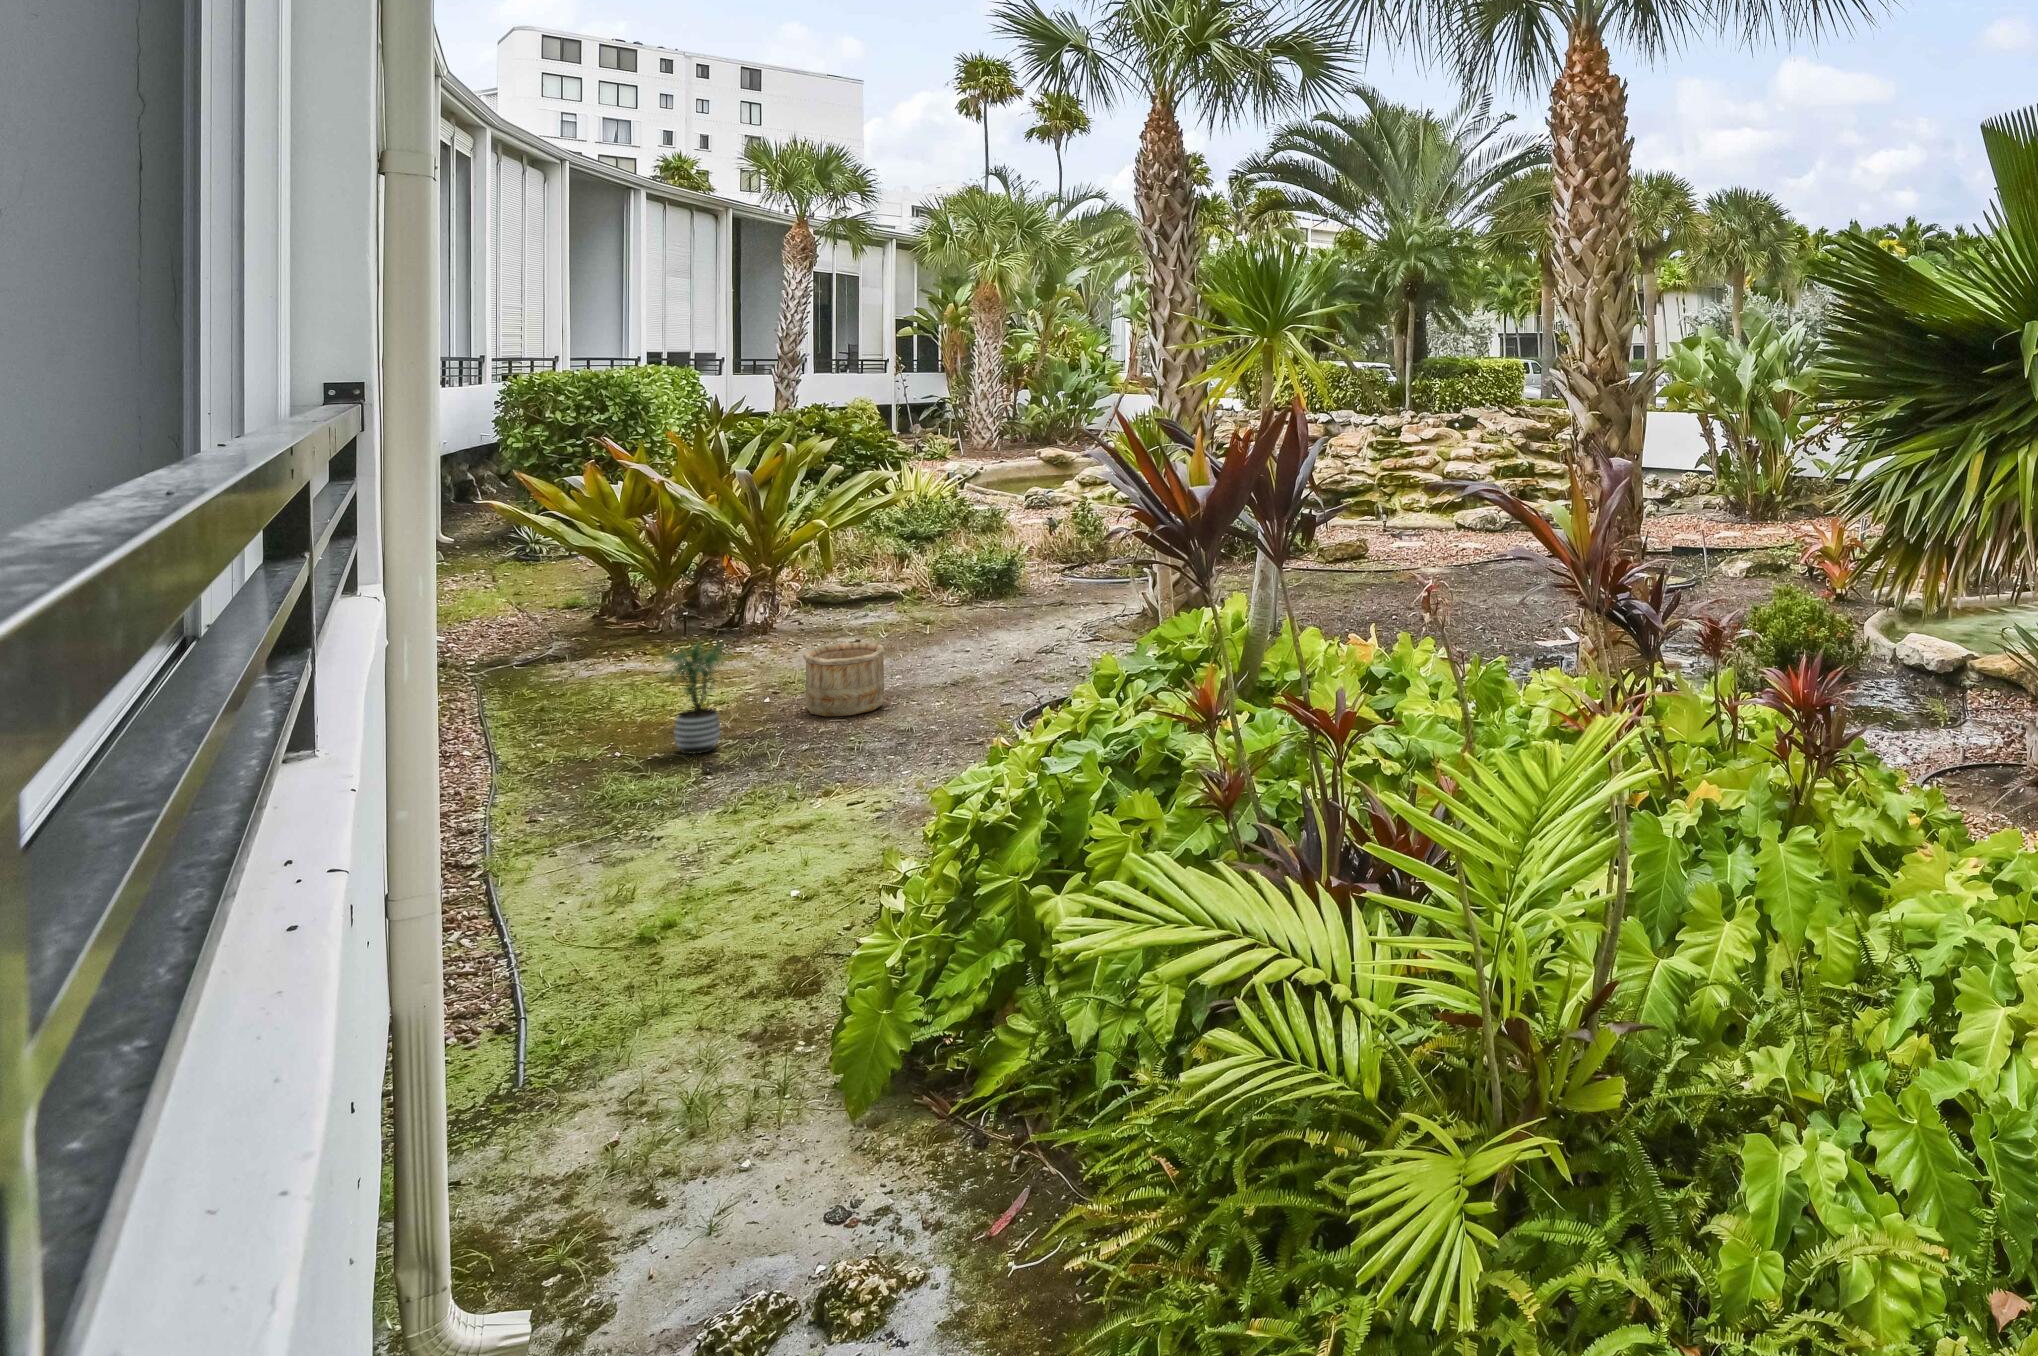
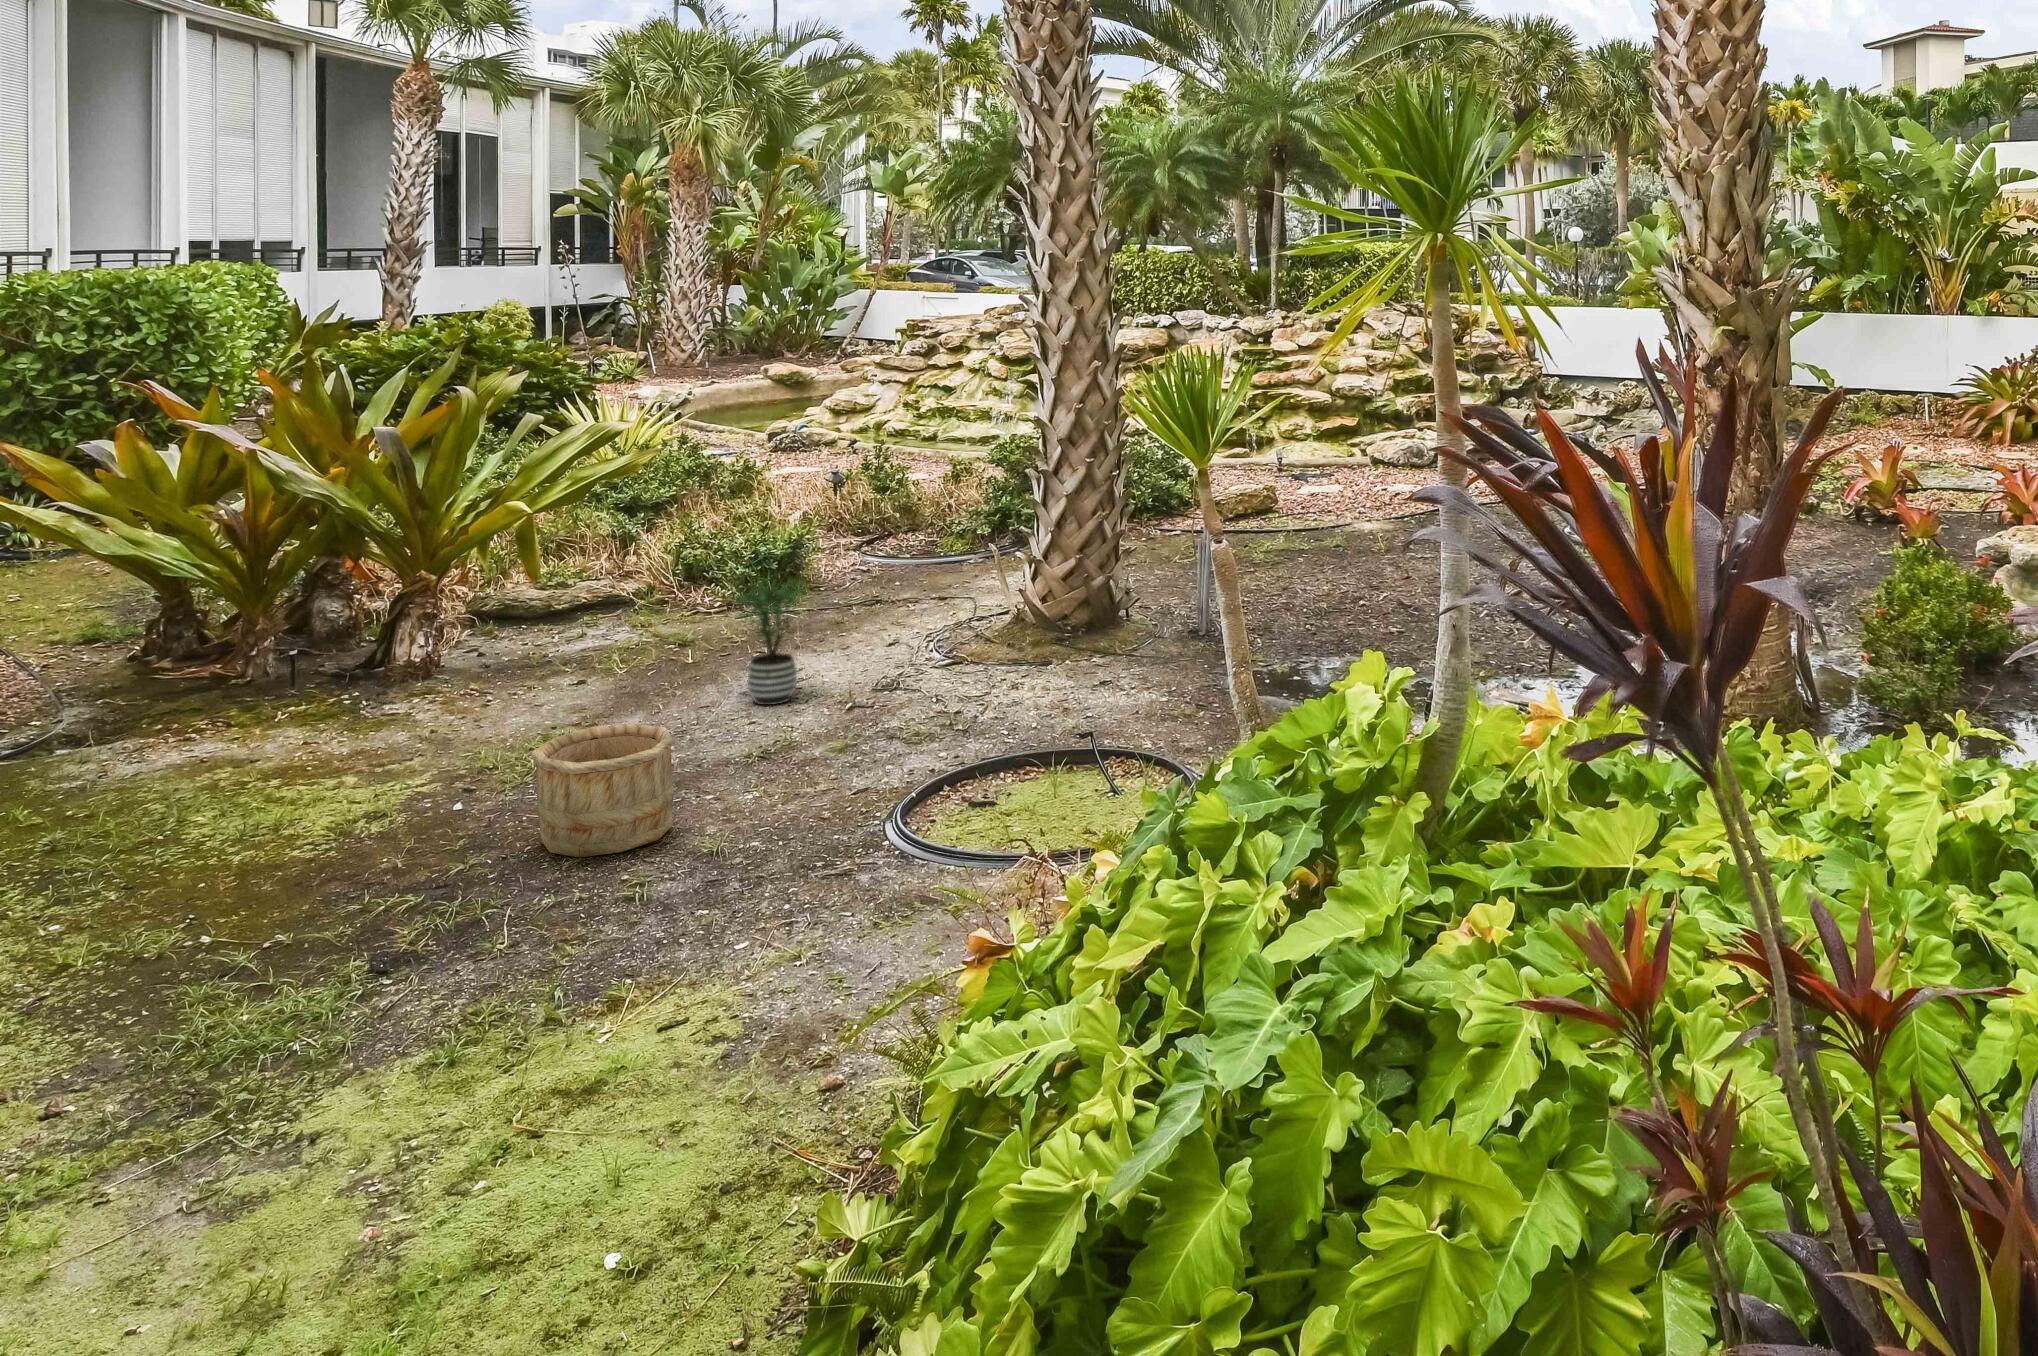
potted plant: present [657,641,731,754] -> present [735,580,813,705]

